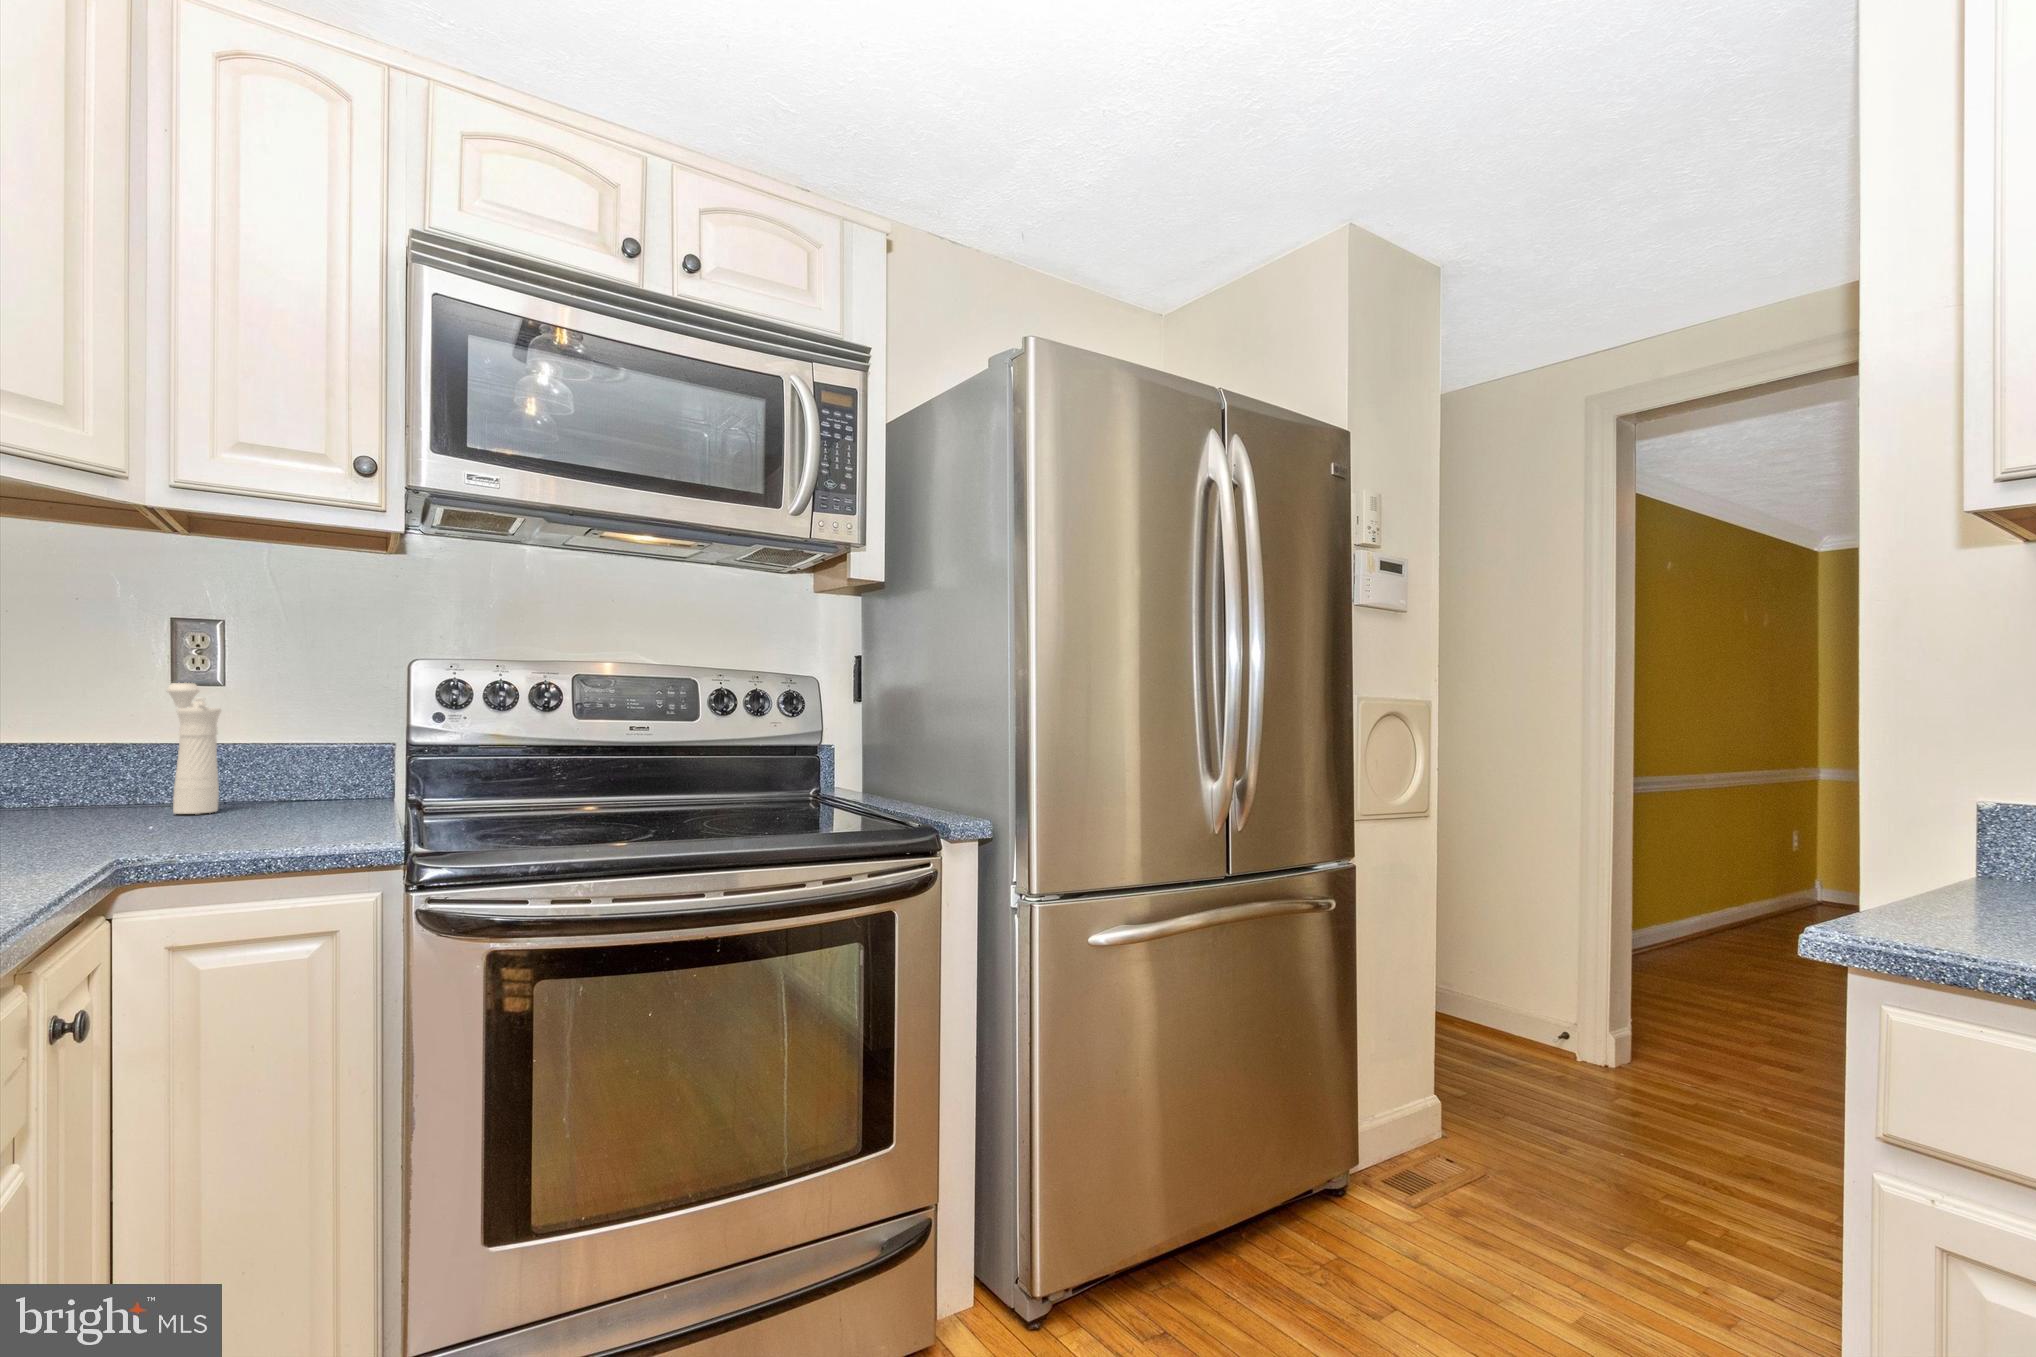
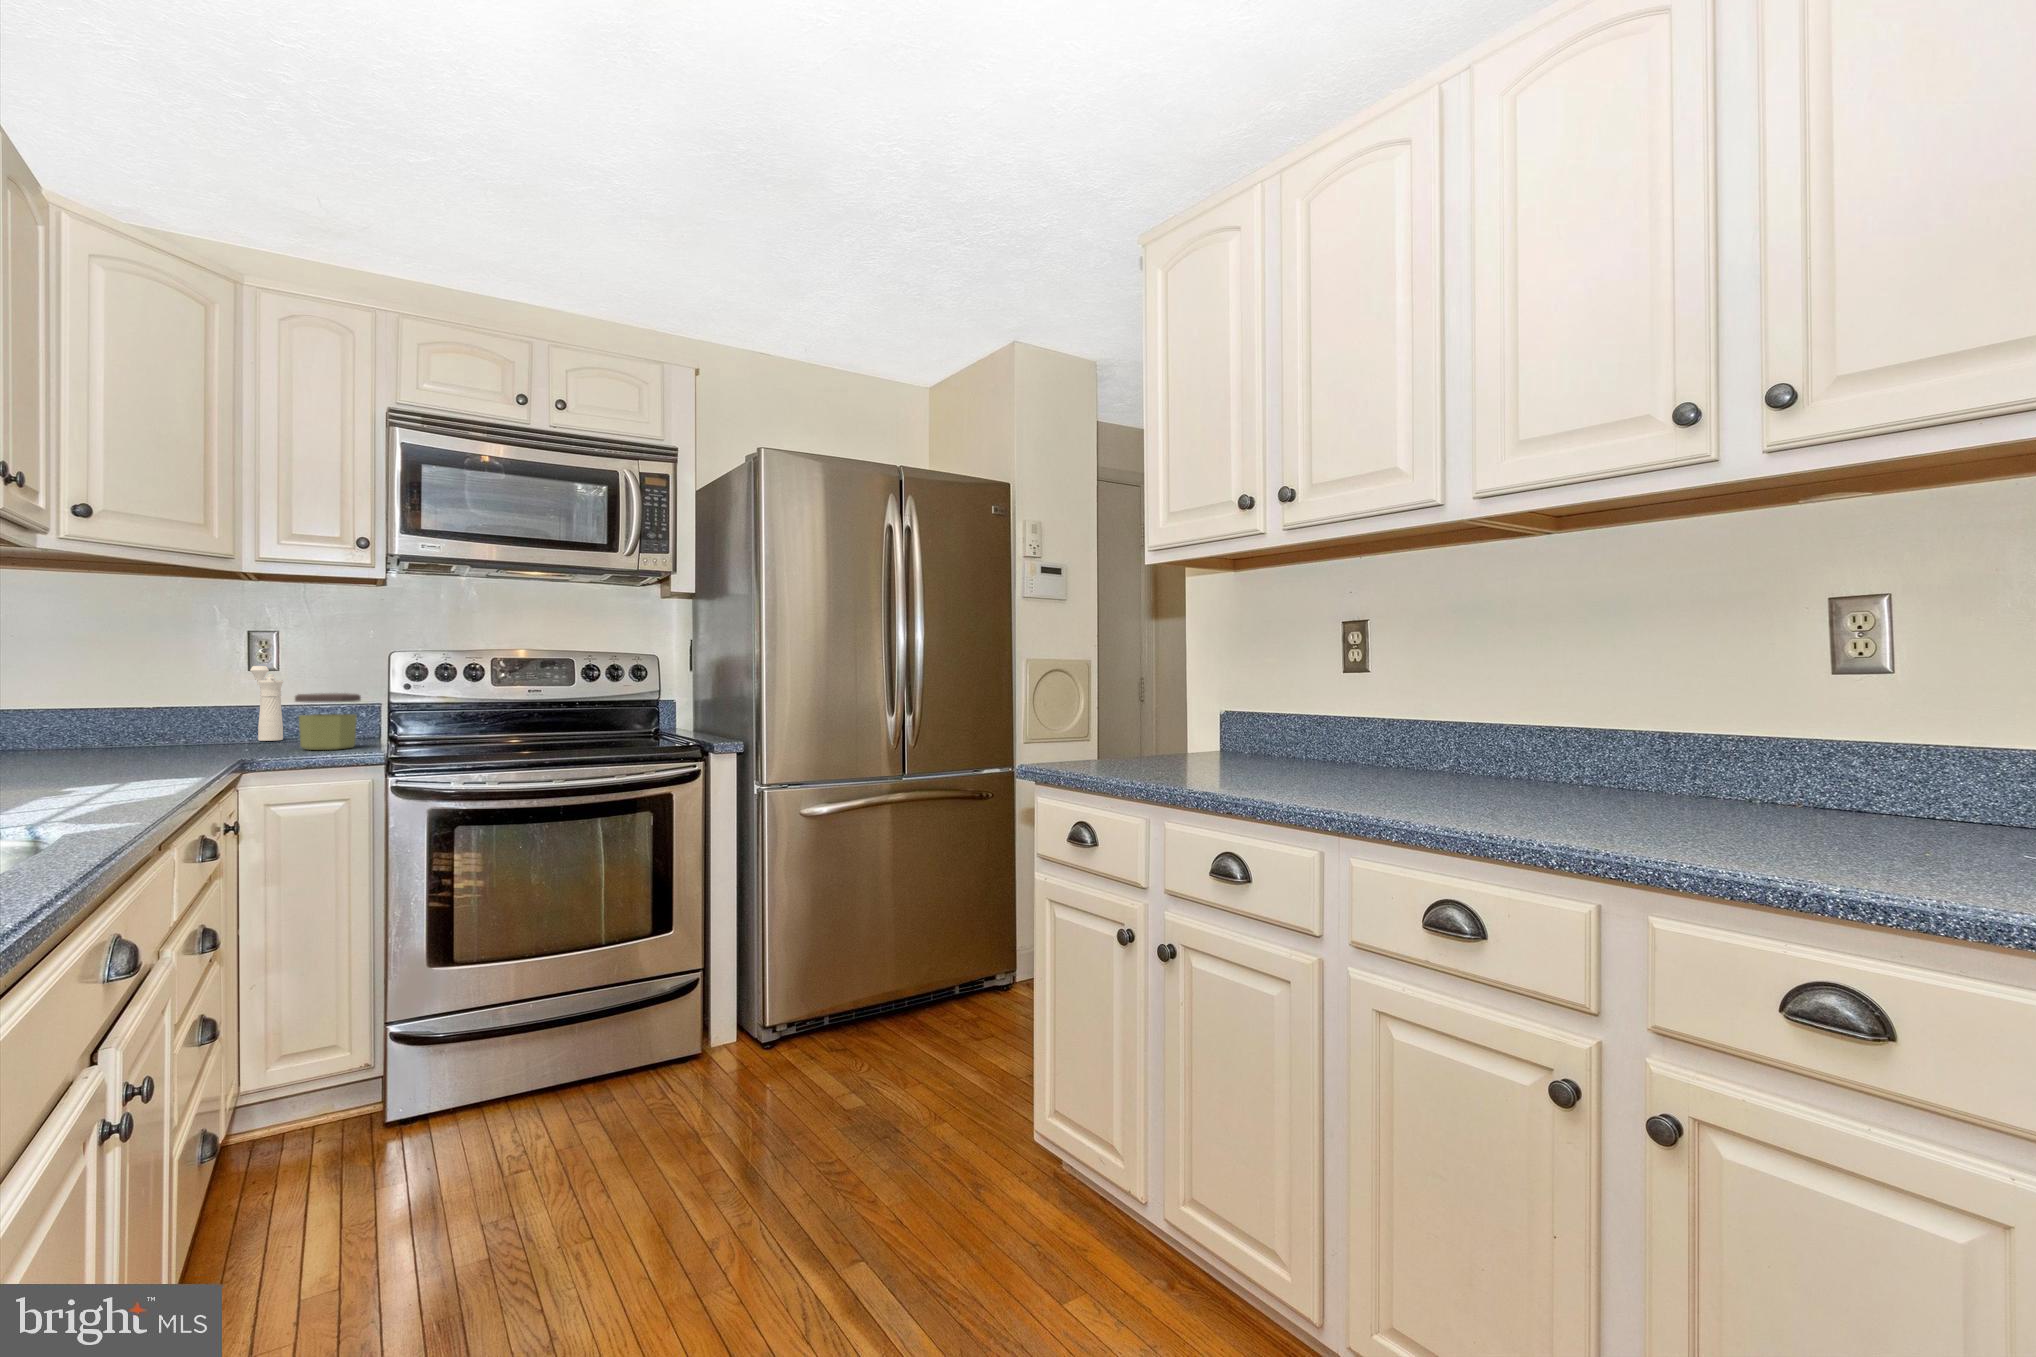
jar: none [232,733,357,841] -> present [295,693,361,750]

